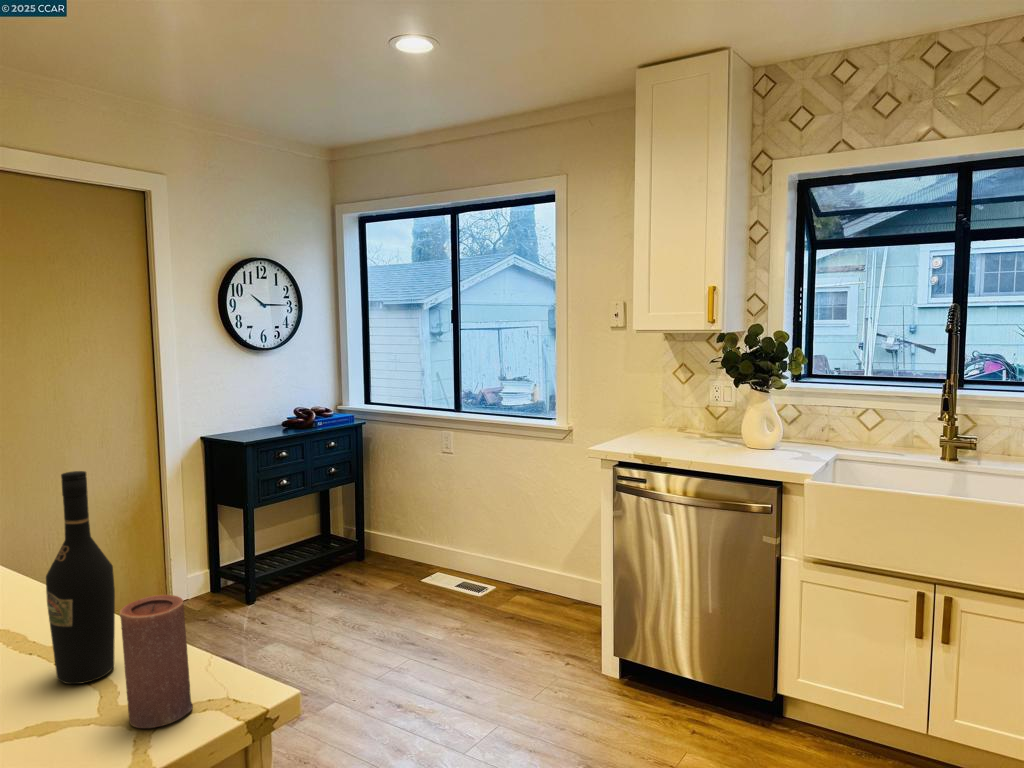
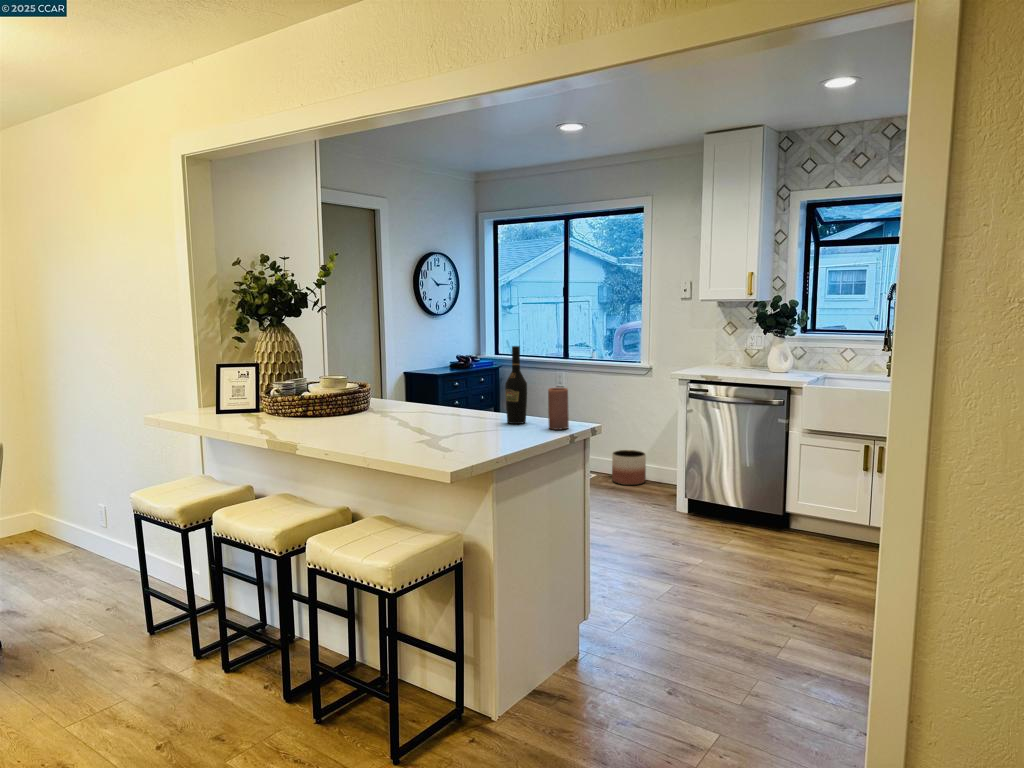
planter: none [512,553,562,612] -> present [612,450,646,485]

